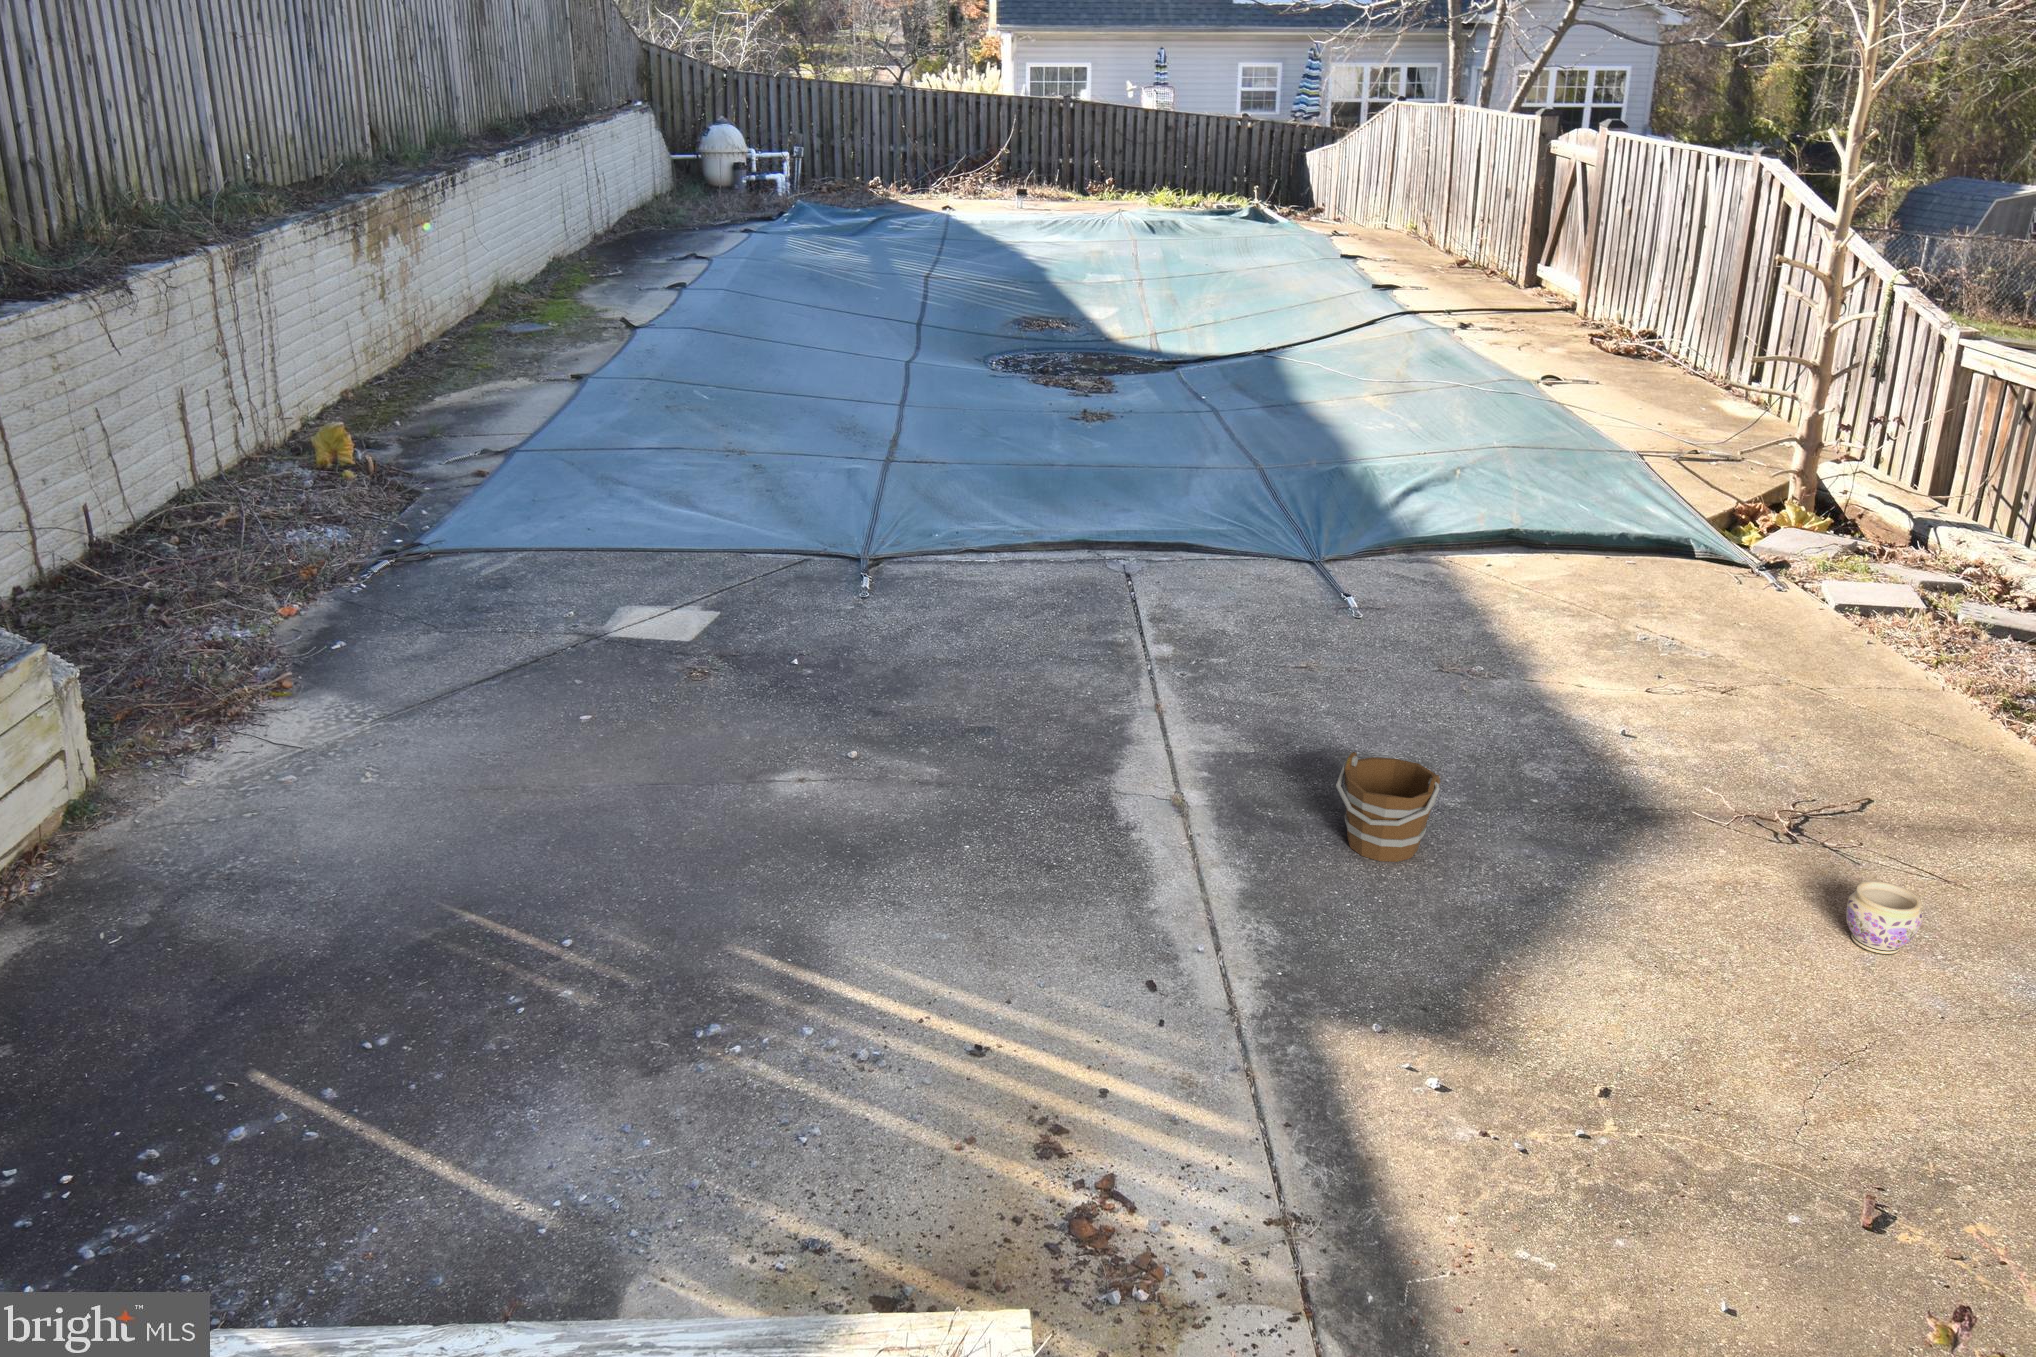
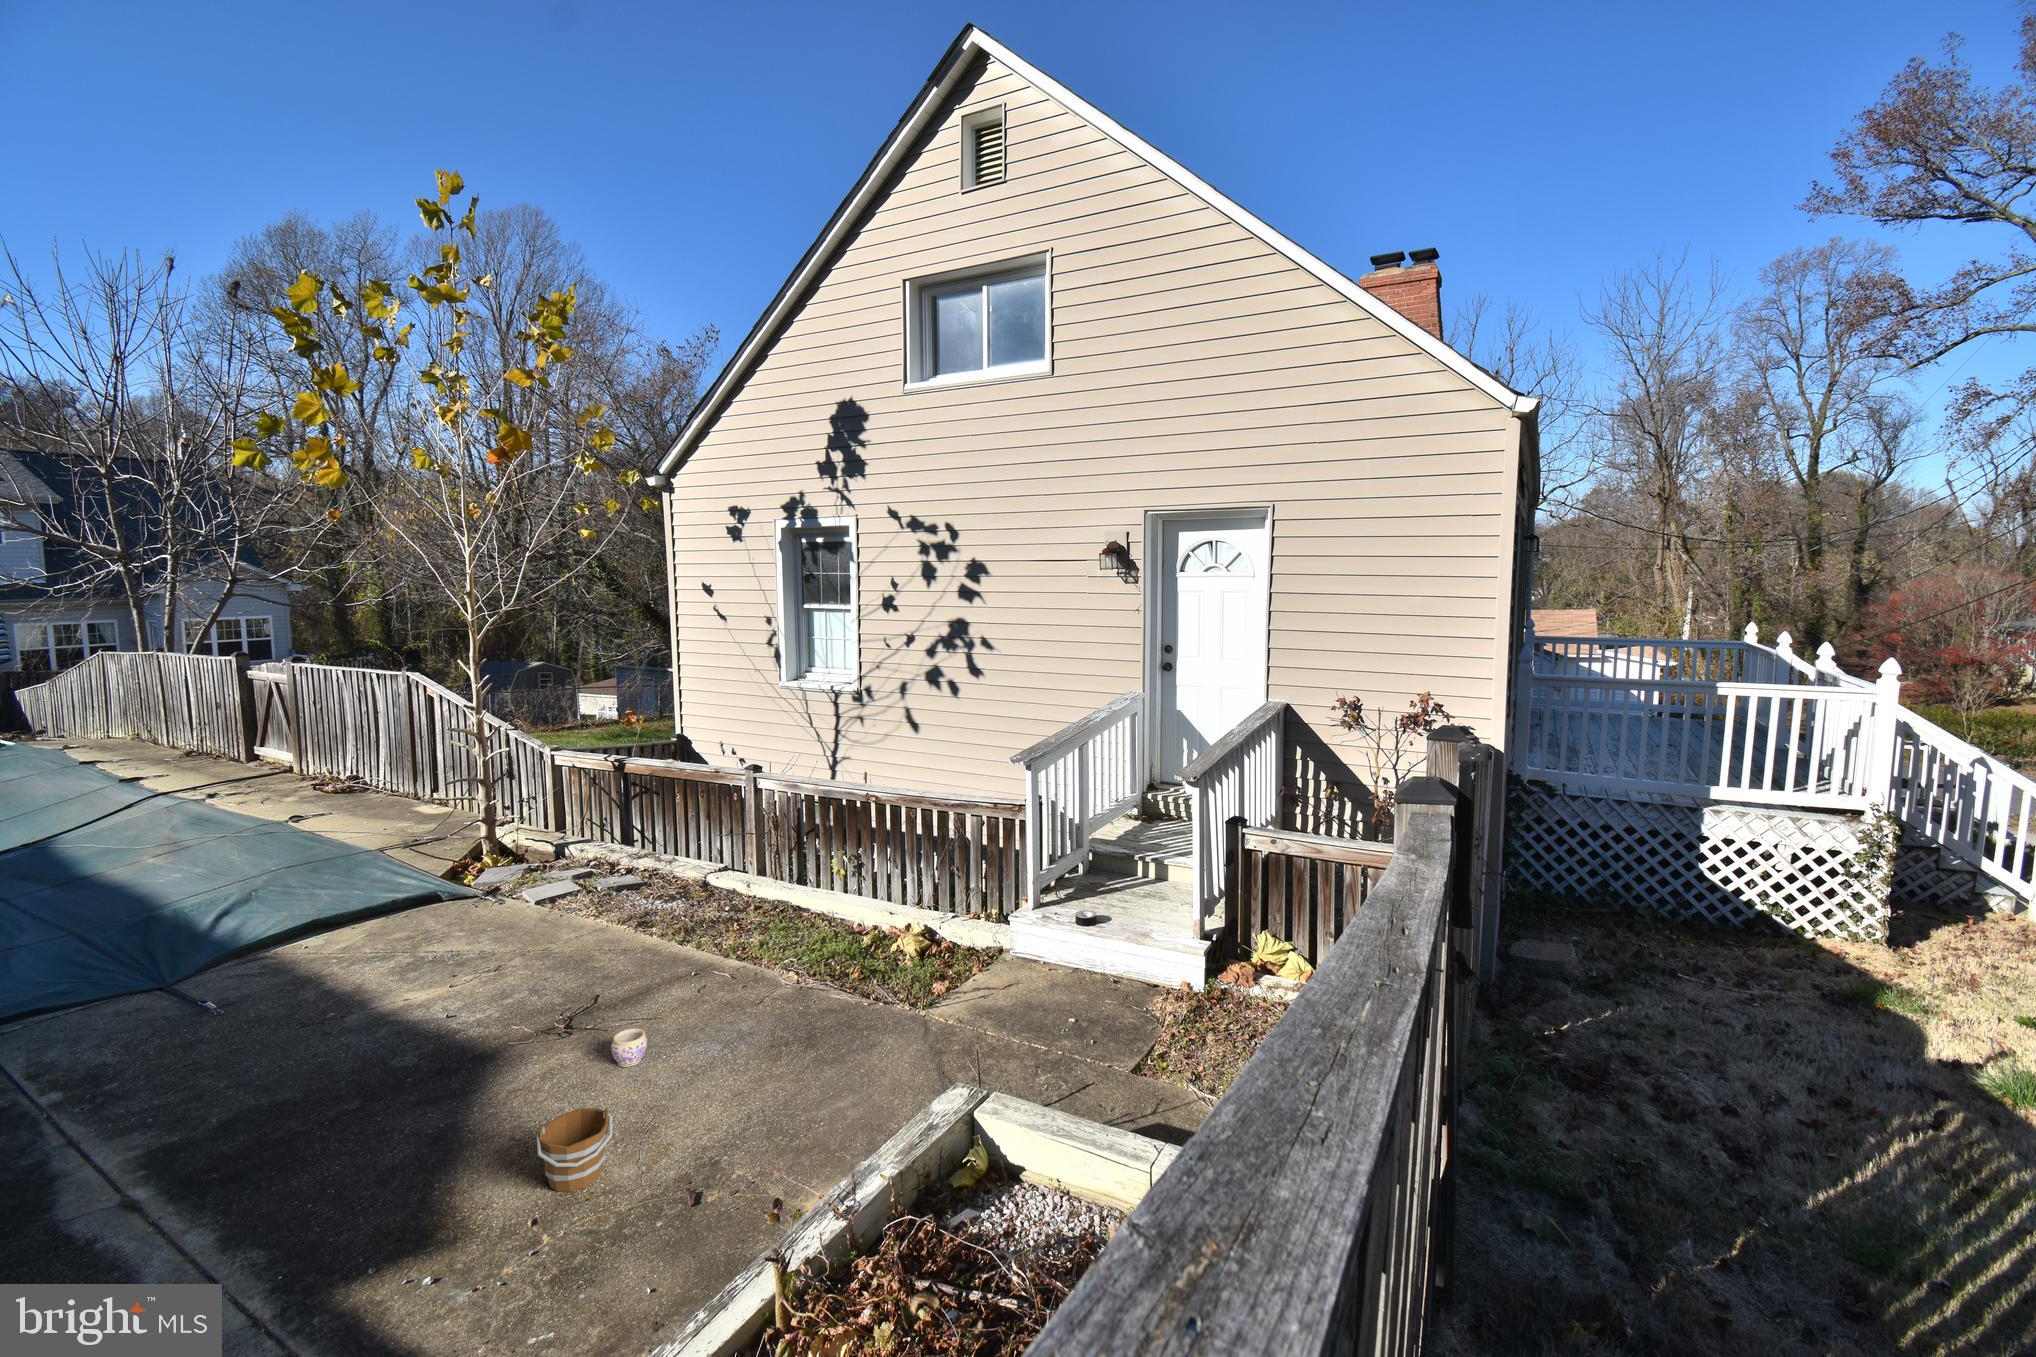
bucket: present [1336,752,1440,862] -> present [536,1108,612,1192]

